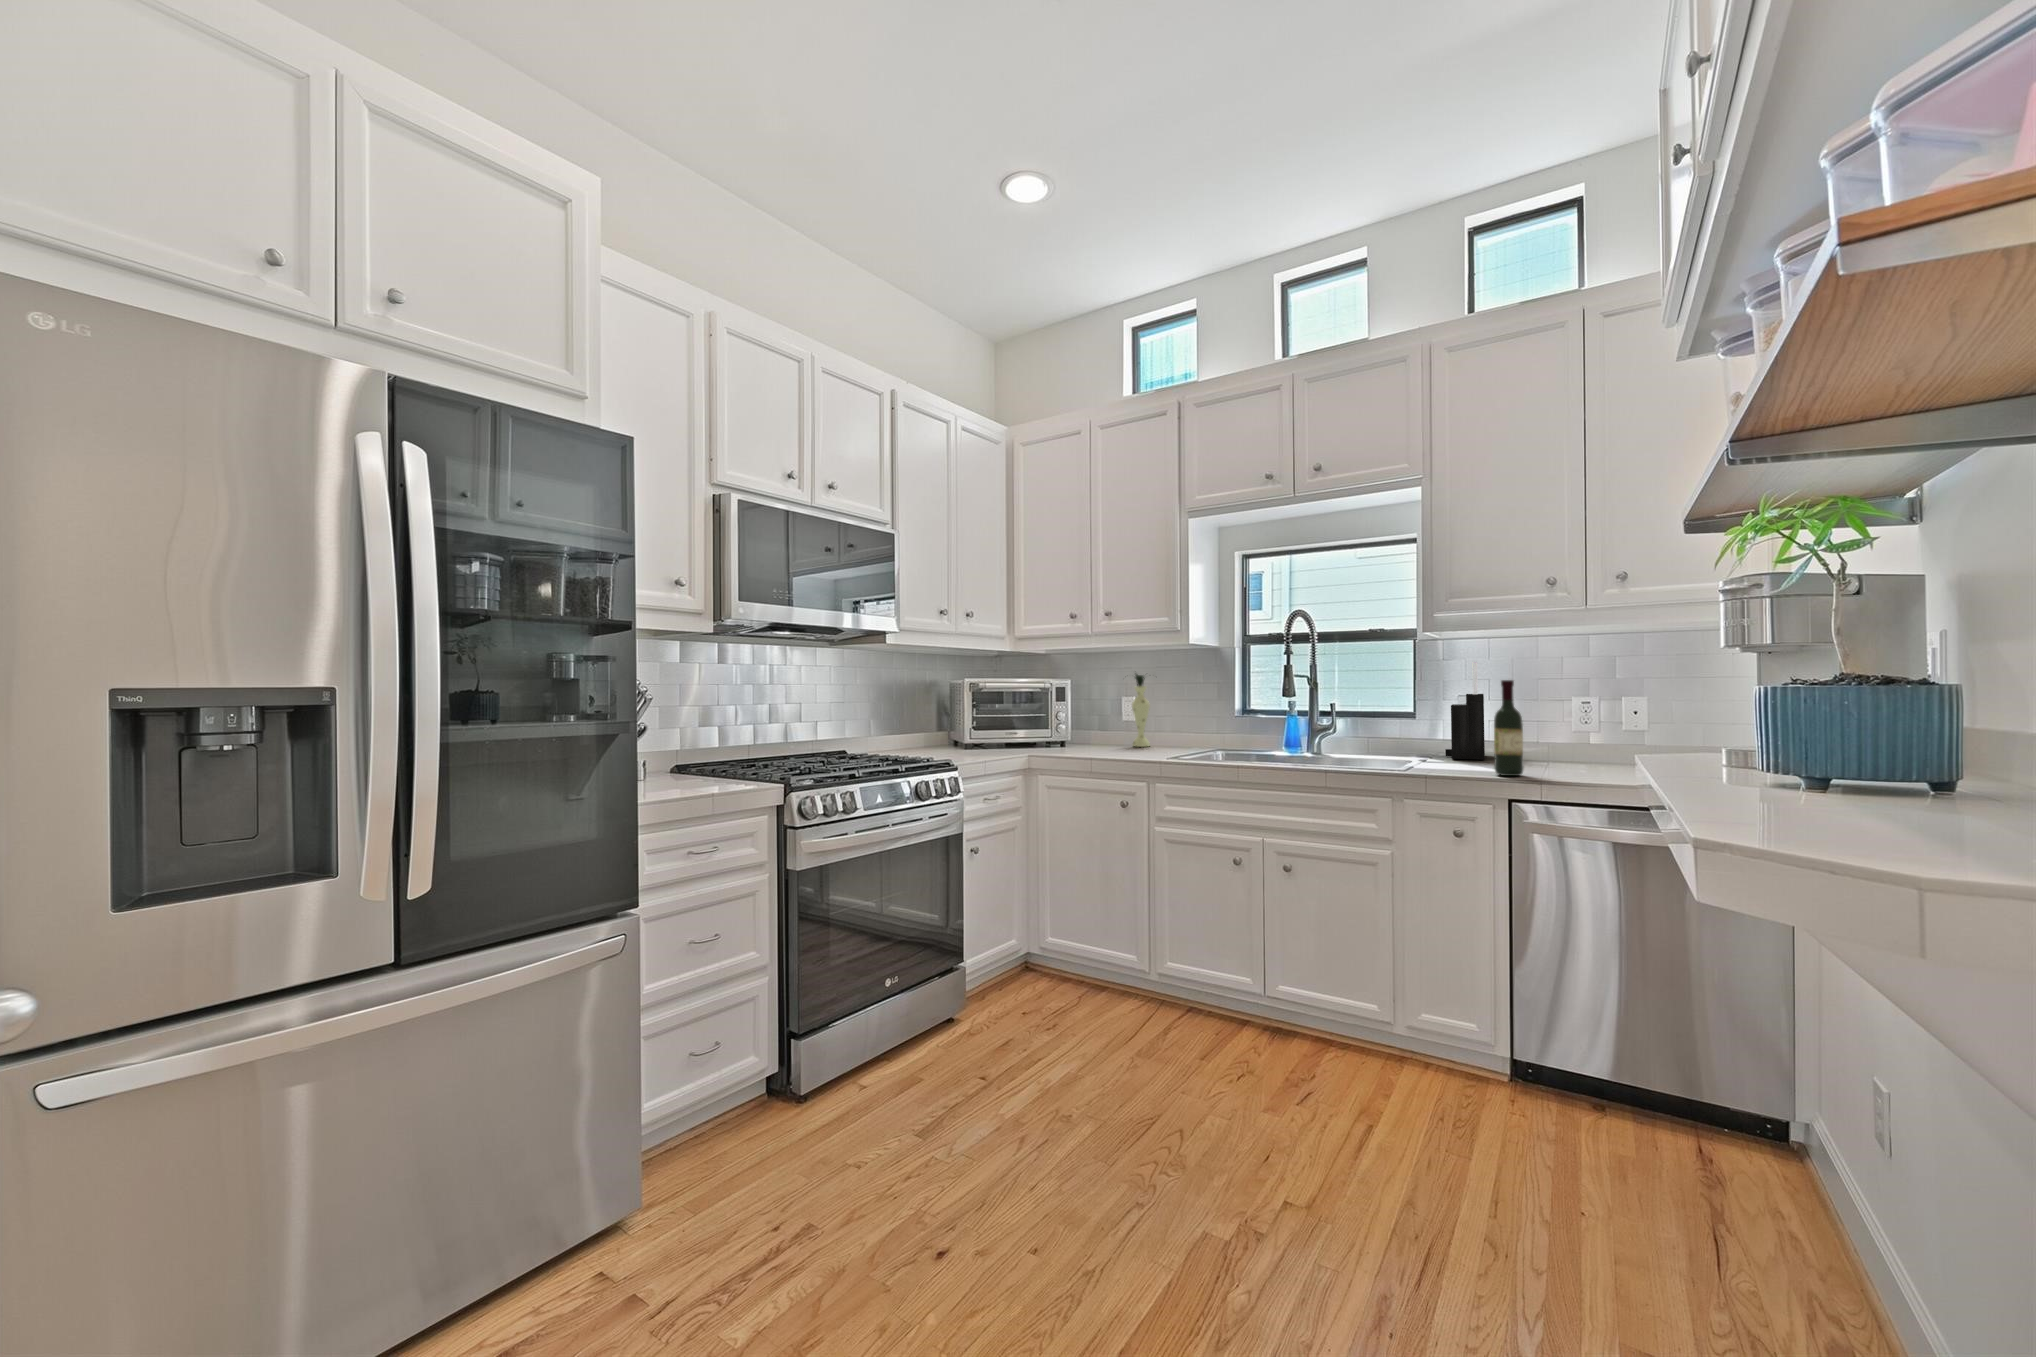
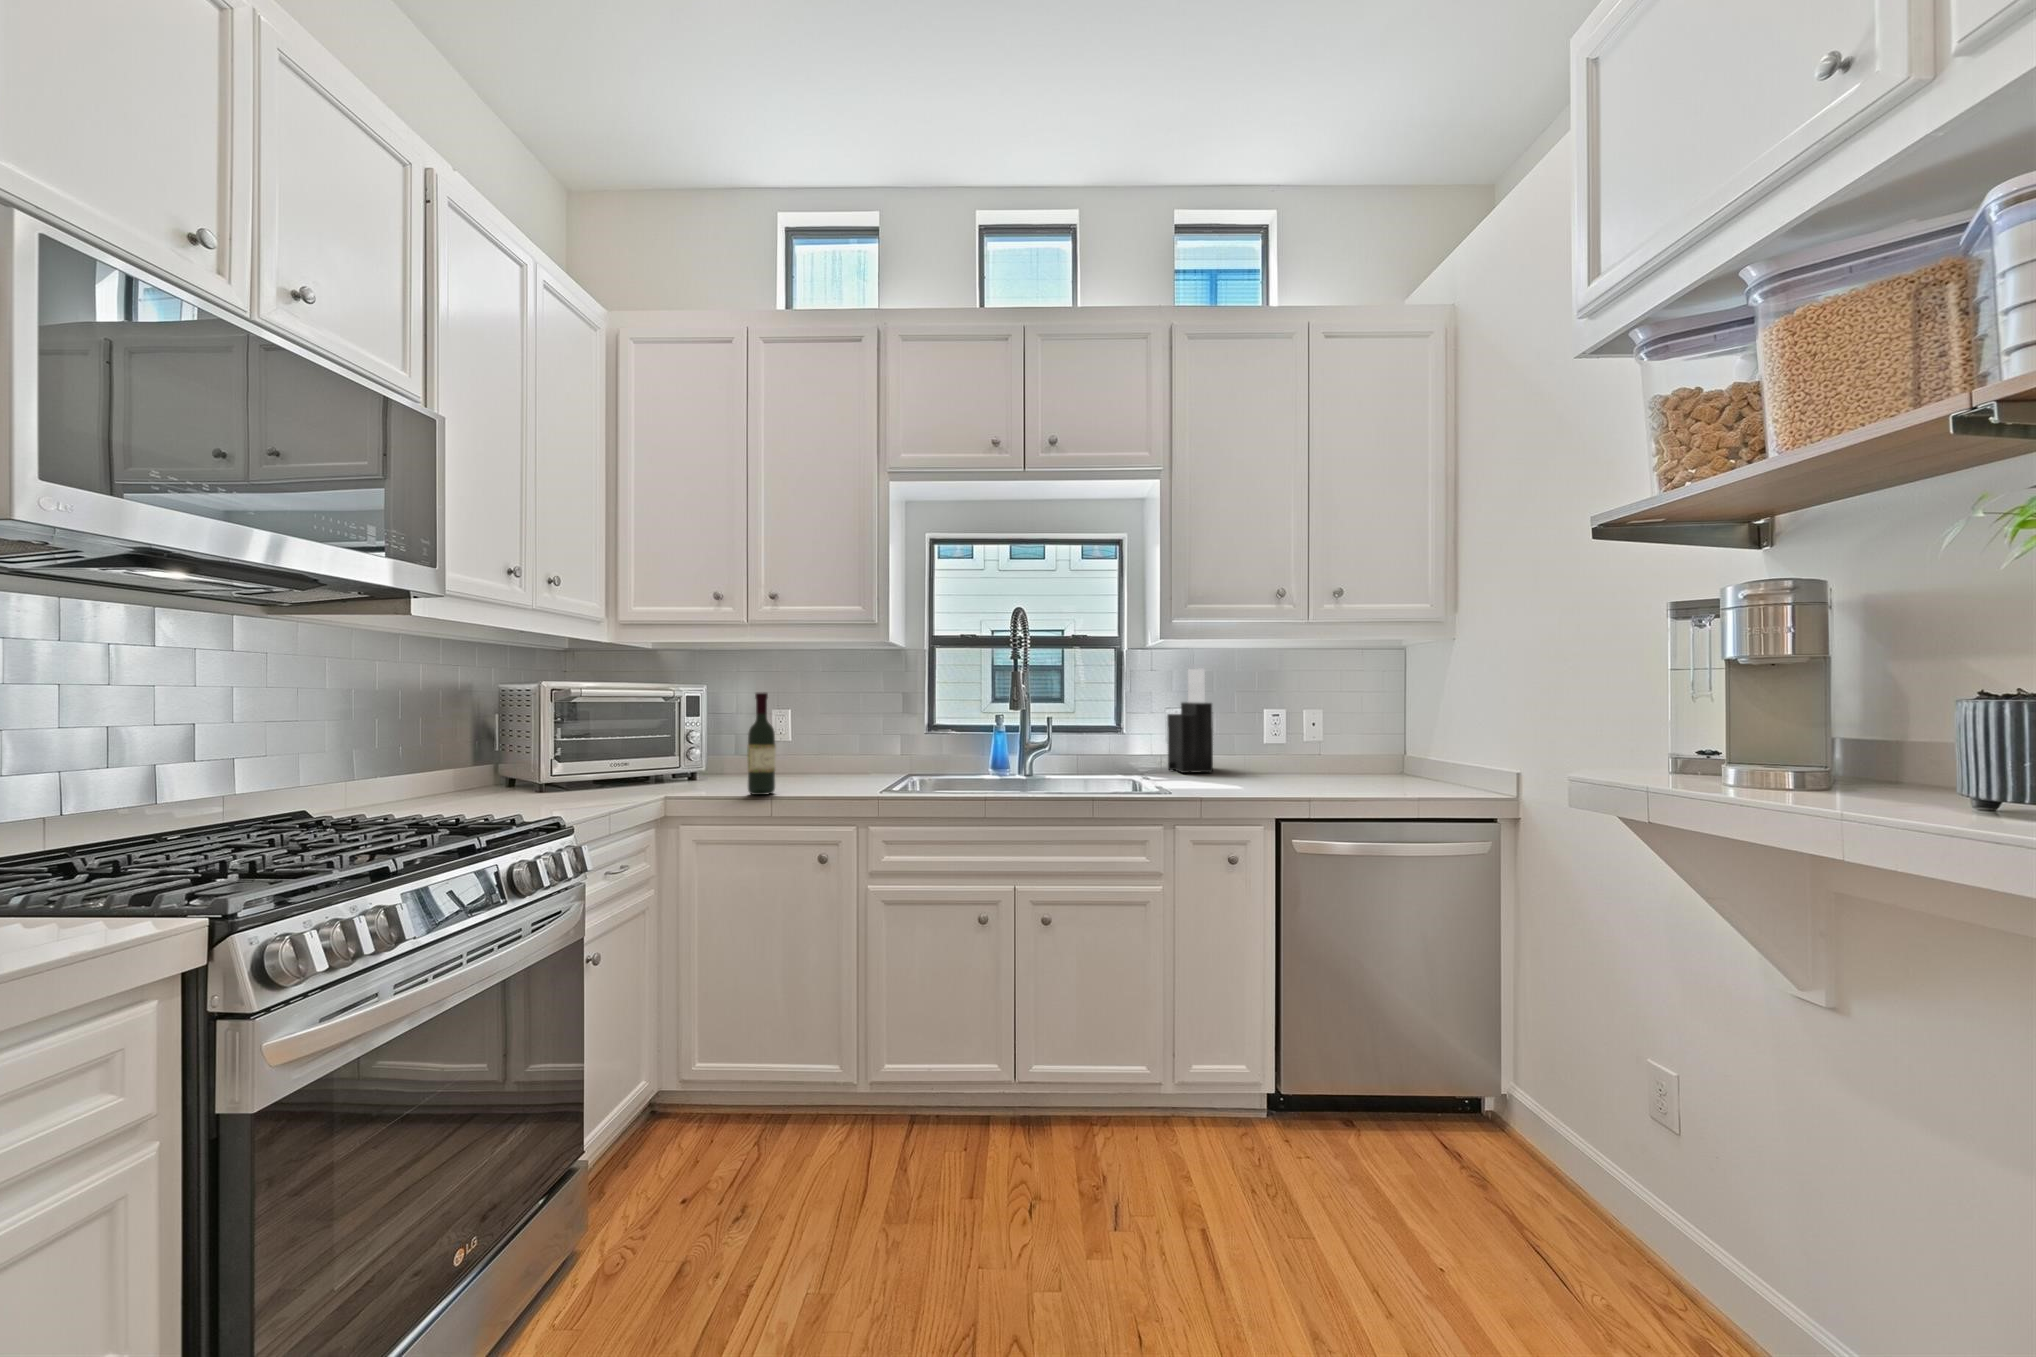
vase: present [1132,673,1150,747] -> none [780,673,827,773]
wine bottle: present [1494,680,1524,776] -> present [747,692,776,795]

